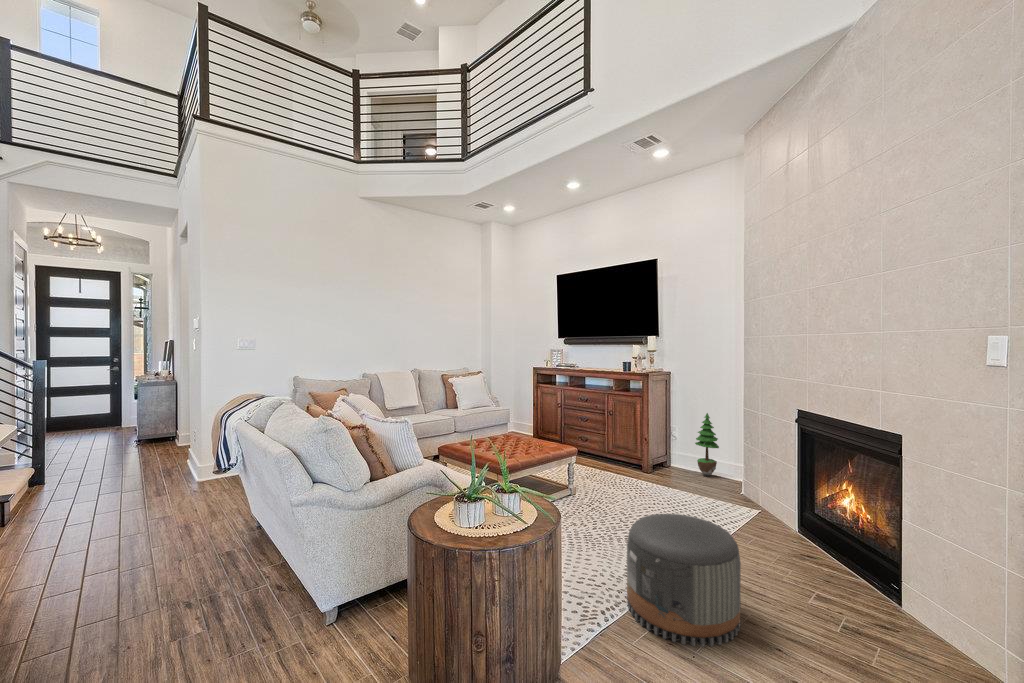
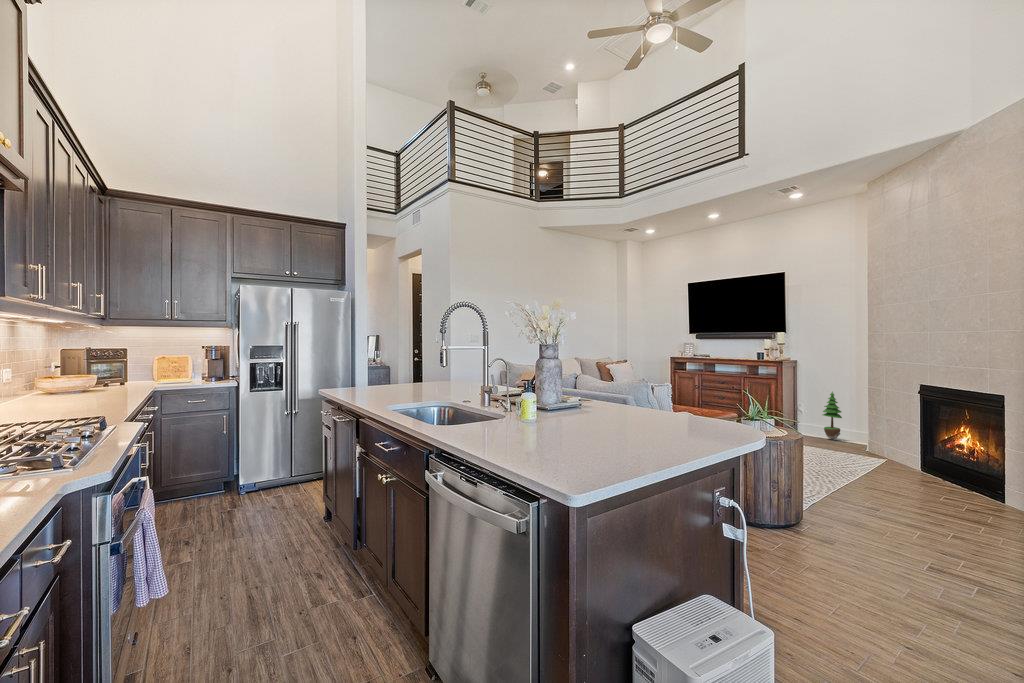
pouf: present [627,514,741,647] -> none [823,441,905,507]

